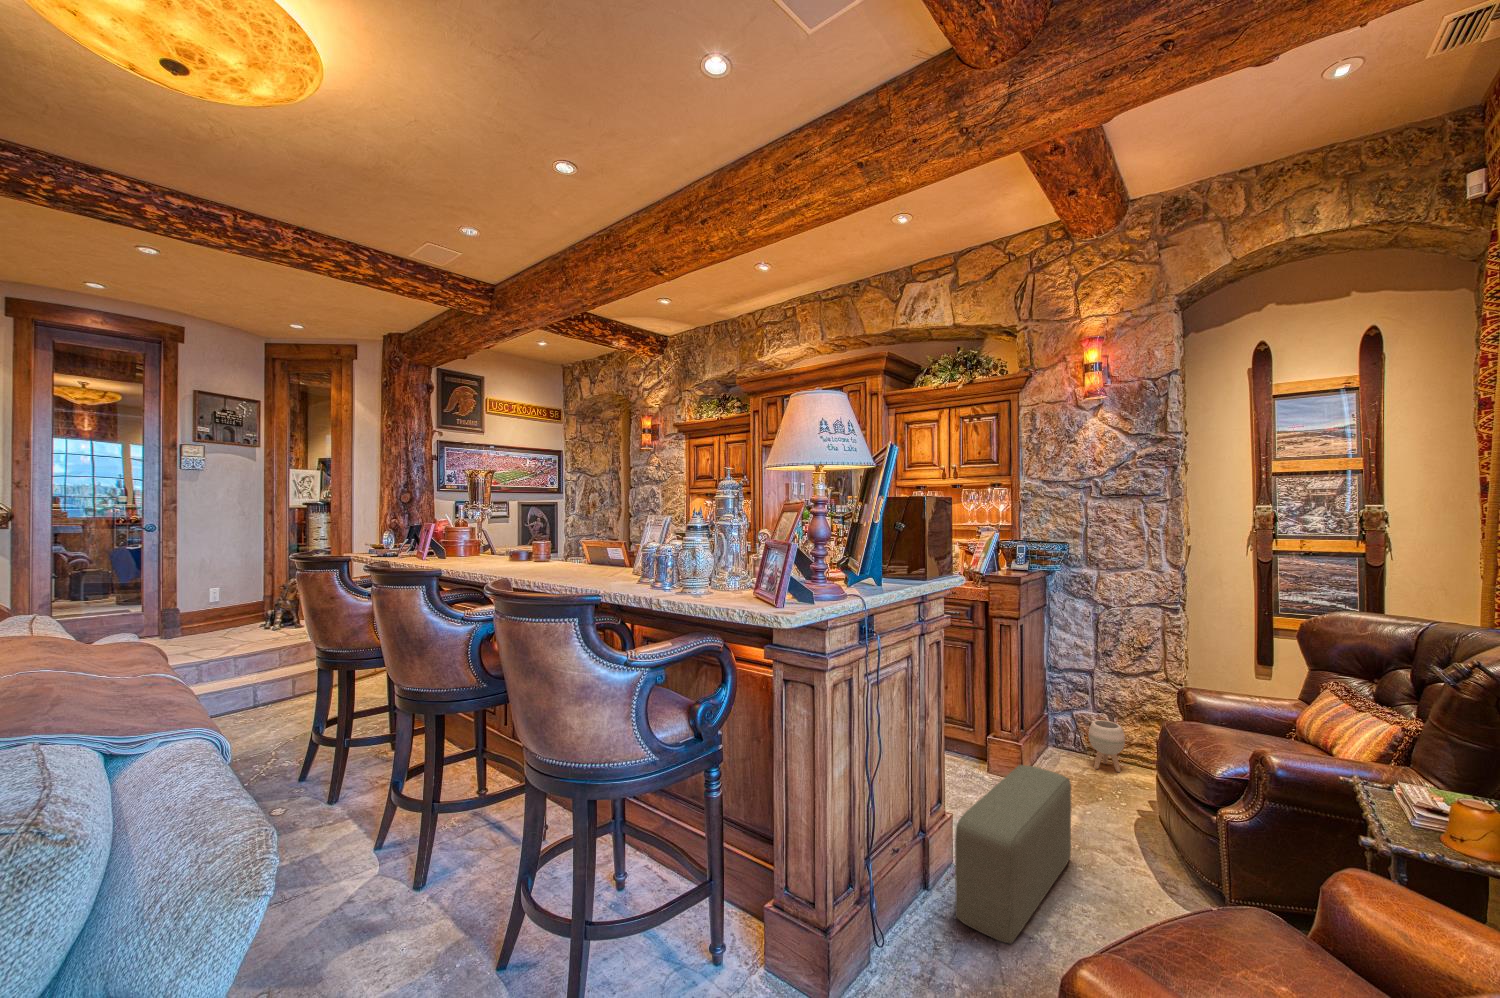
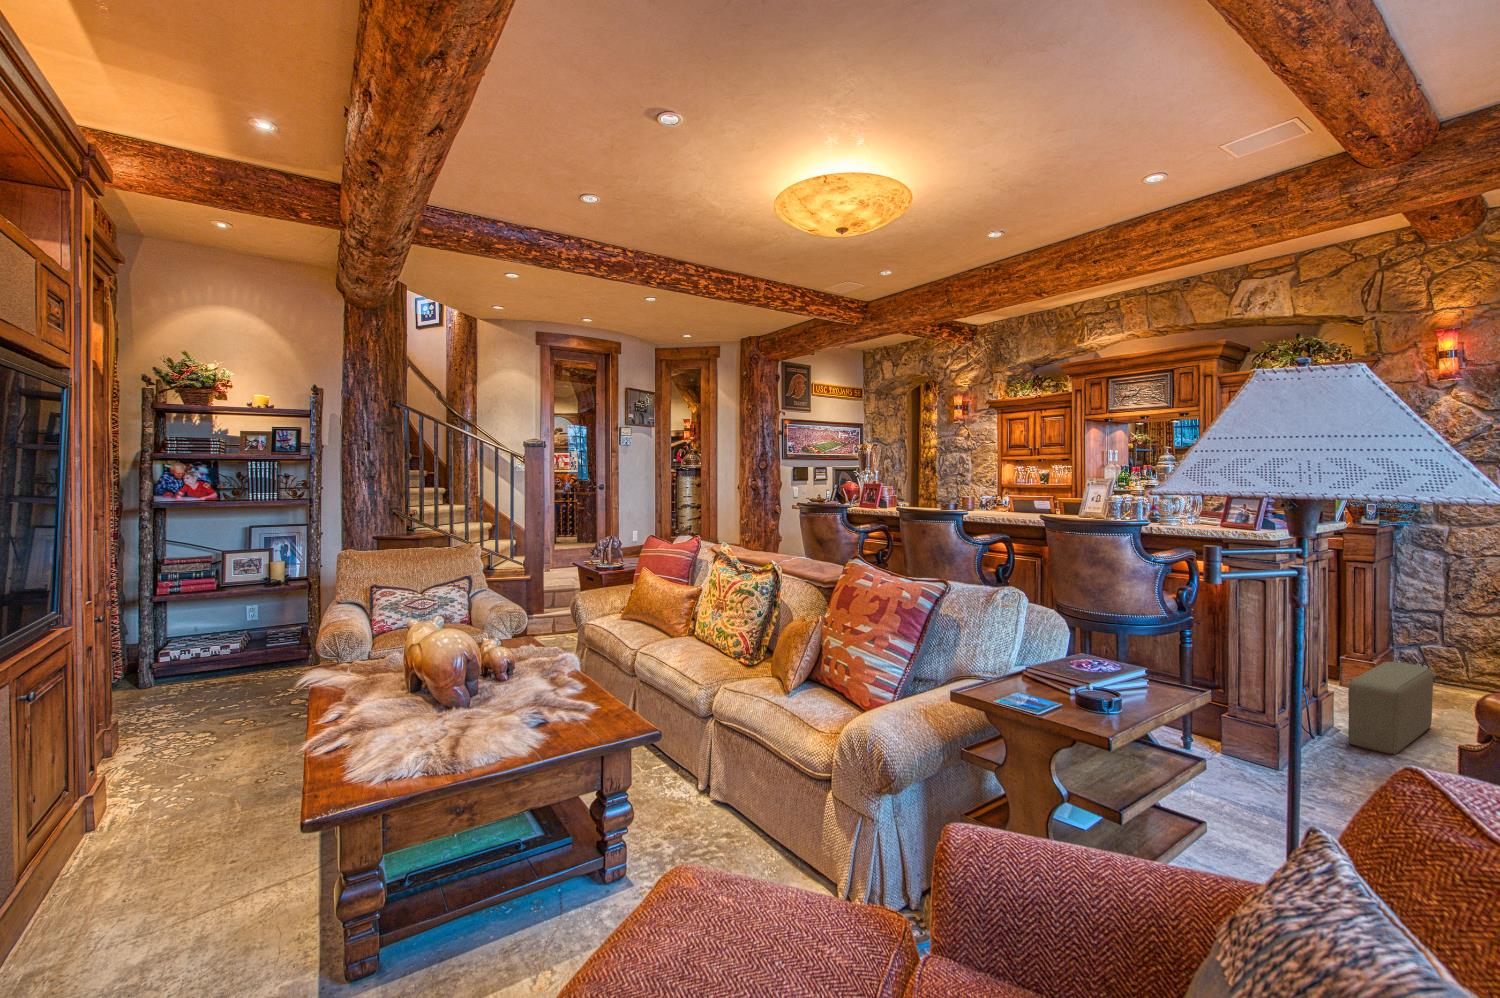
planter: present [1089,720,1125,772] -> none [1436,650,1473,691]

